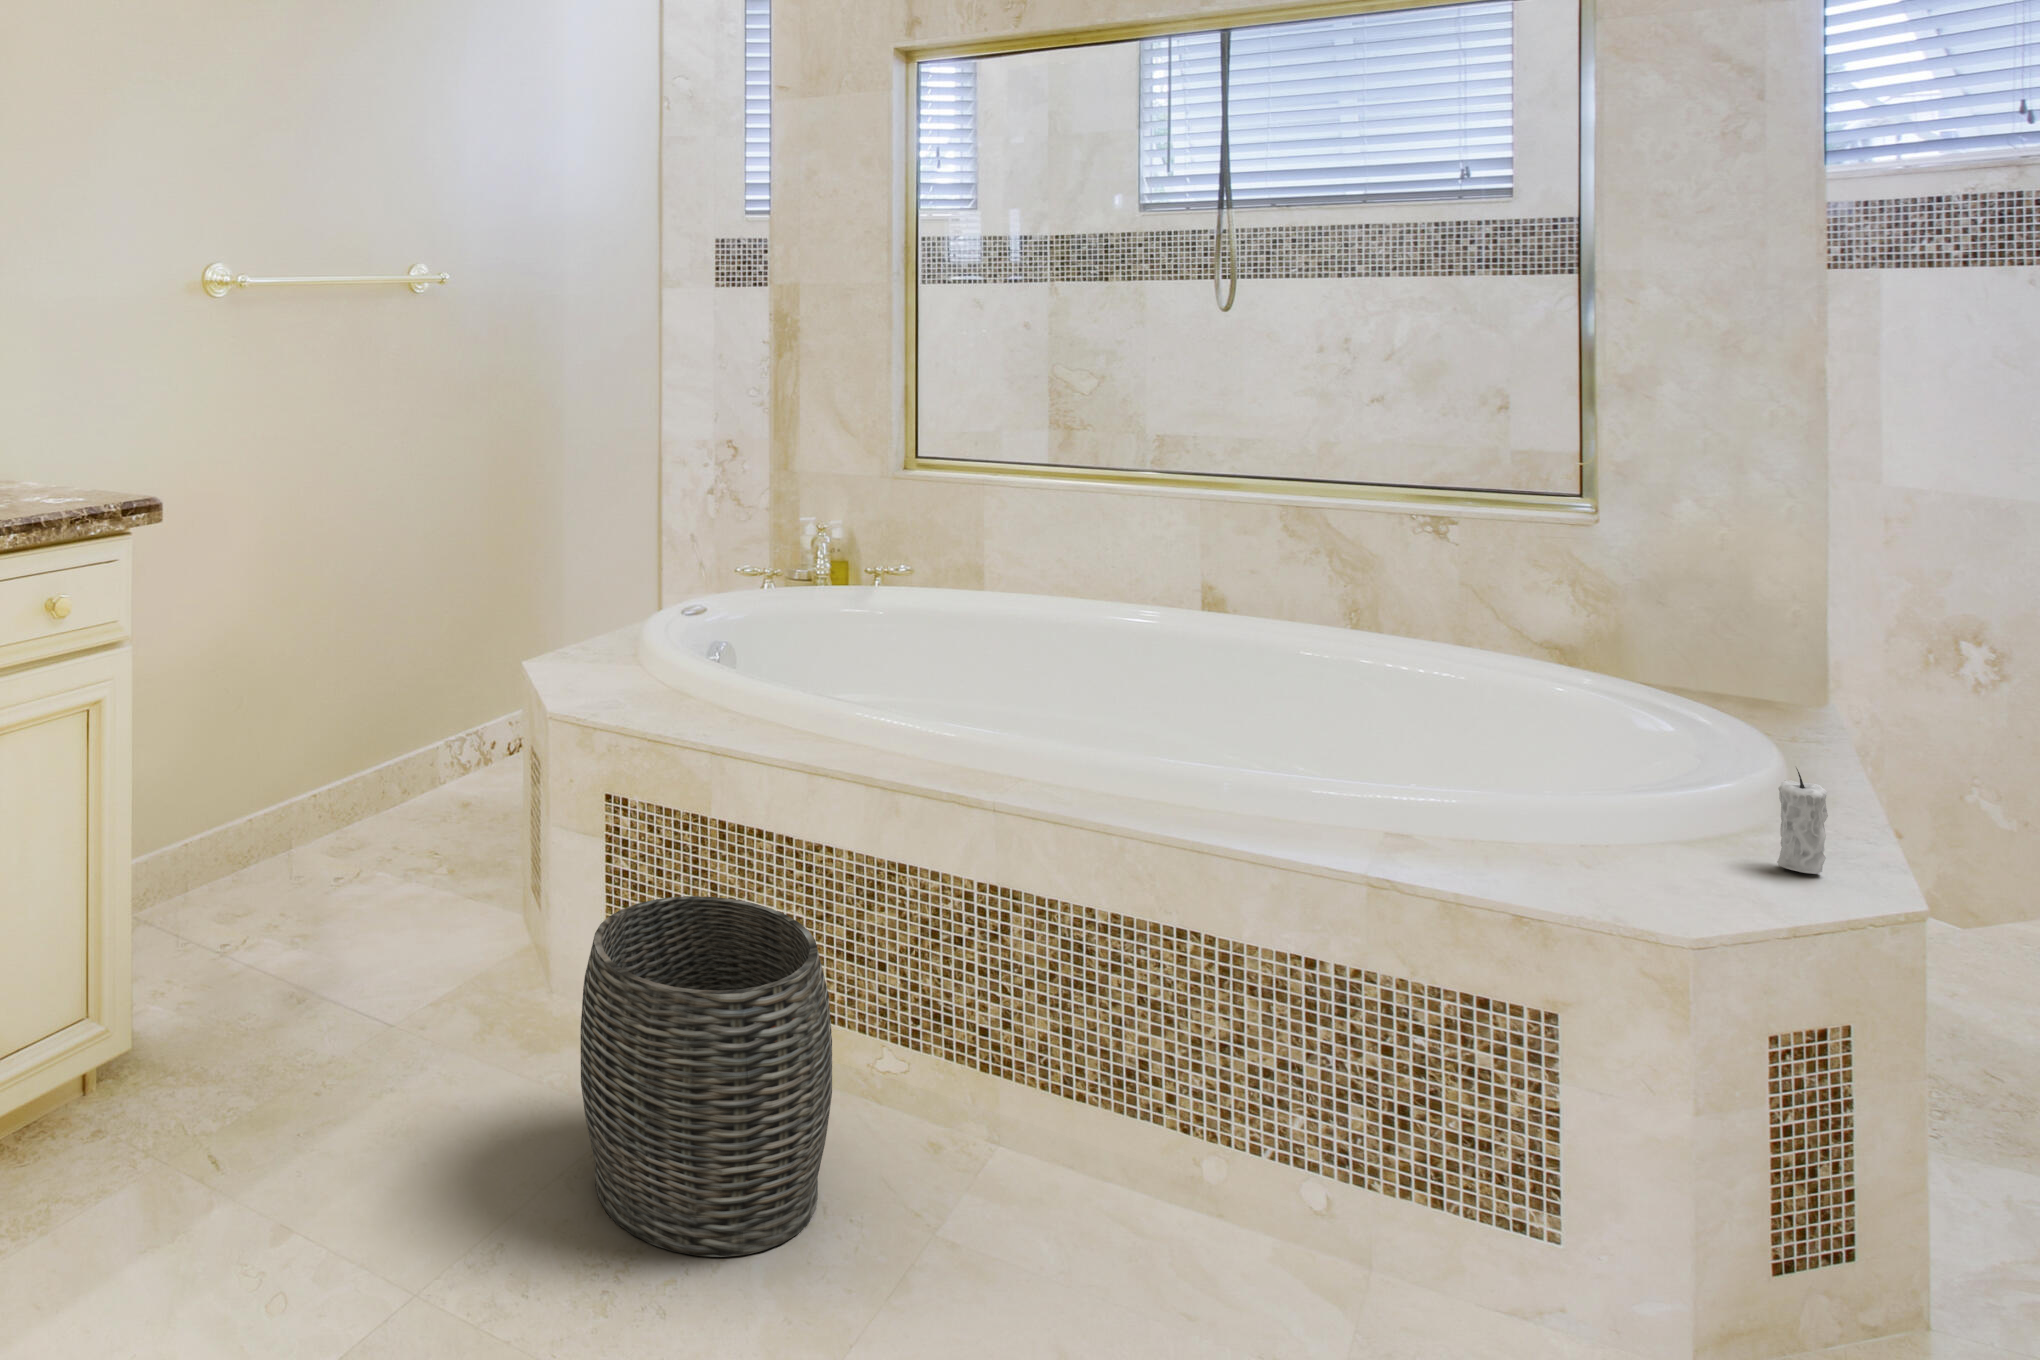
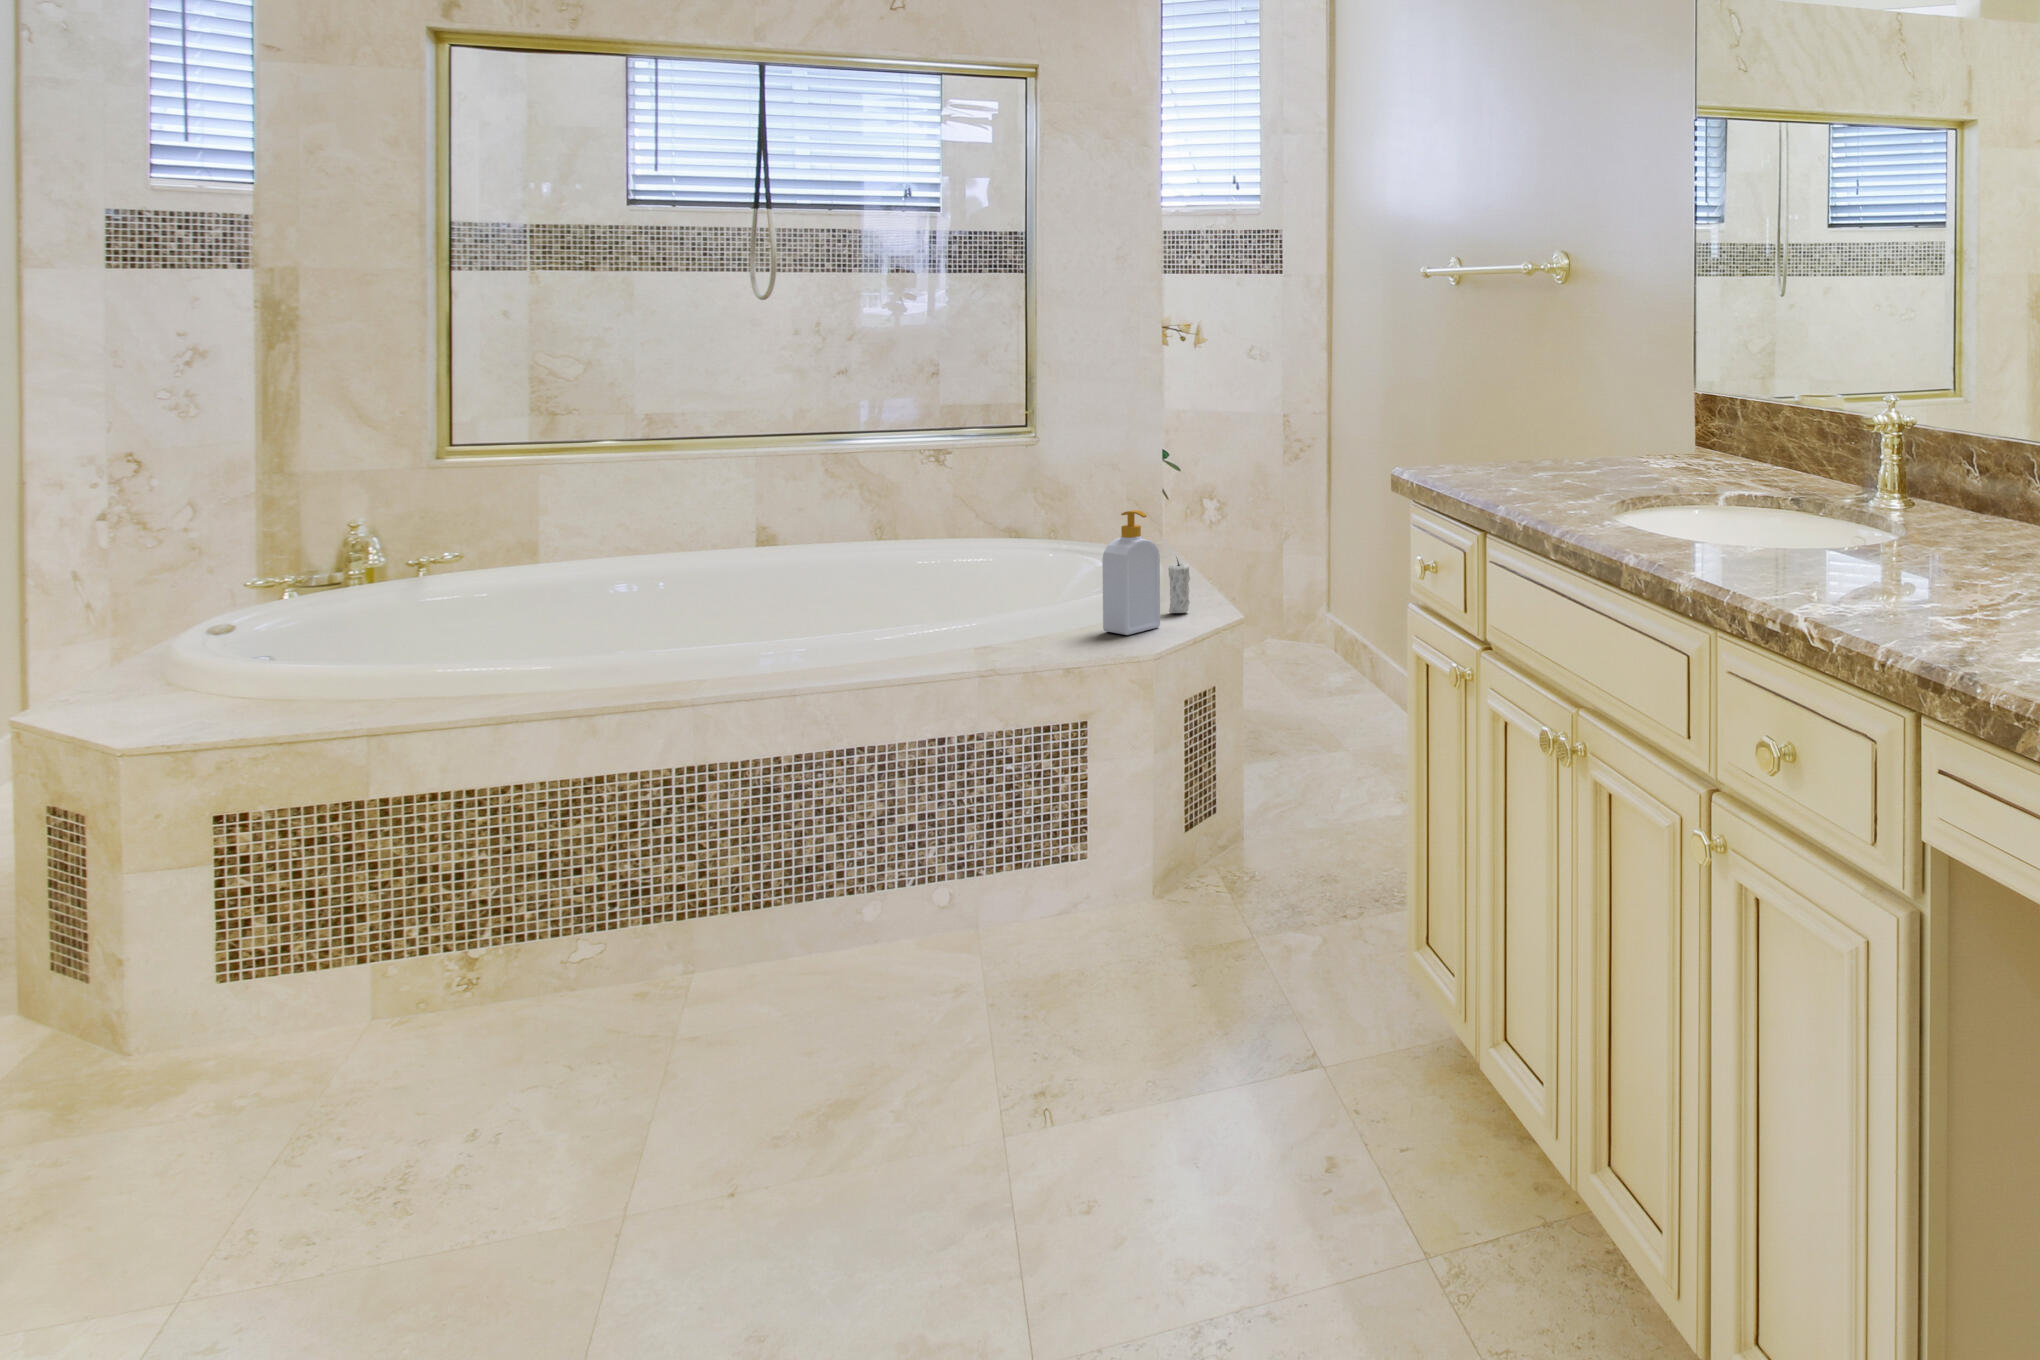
soap bottle: none [1622,678,1746,891] -> present [1102,510,1160,635]
woven basket: present [580,896,832,1257] -> none [277,844,577,1179]

